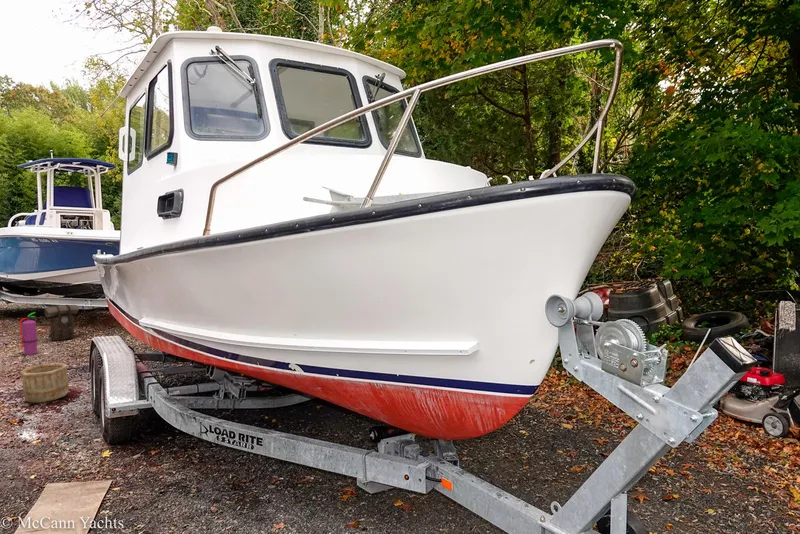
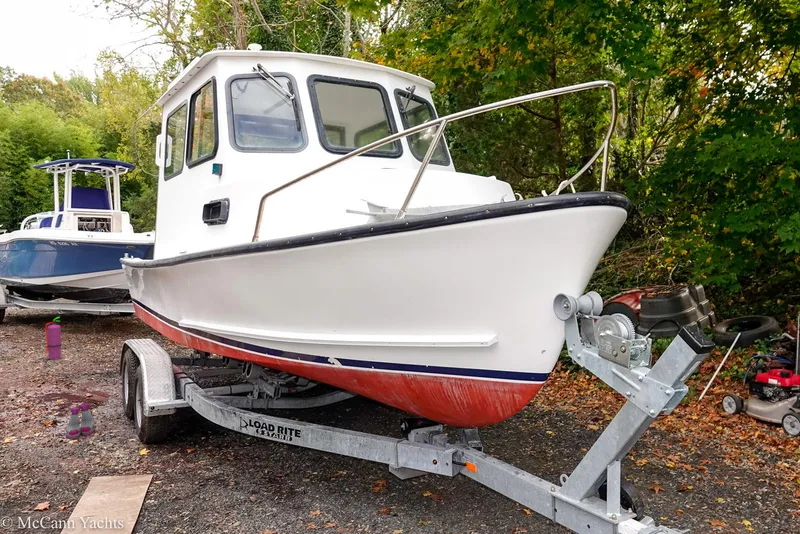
backpack: present [45,305,79,341] -> none [66,310,99,347]
wooden bucket: present [20,363,68,403] -> none [57,365,101,402]
boots: none [19,406,53,446] -> present [66,403,95,439]

